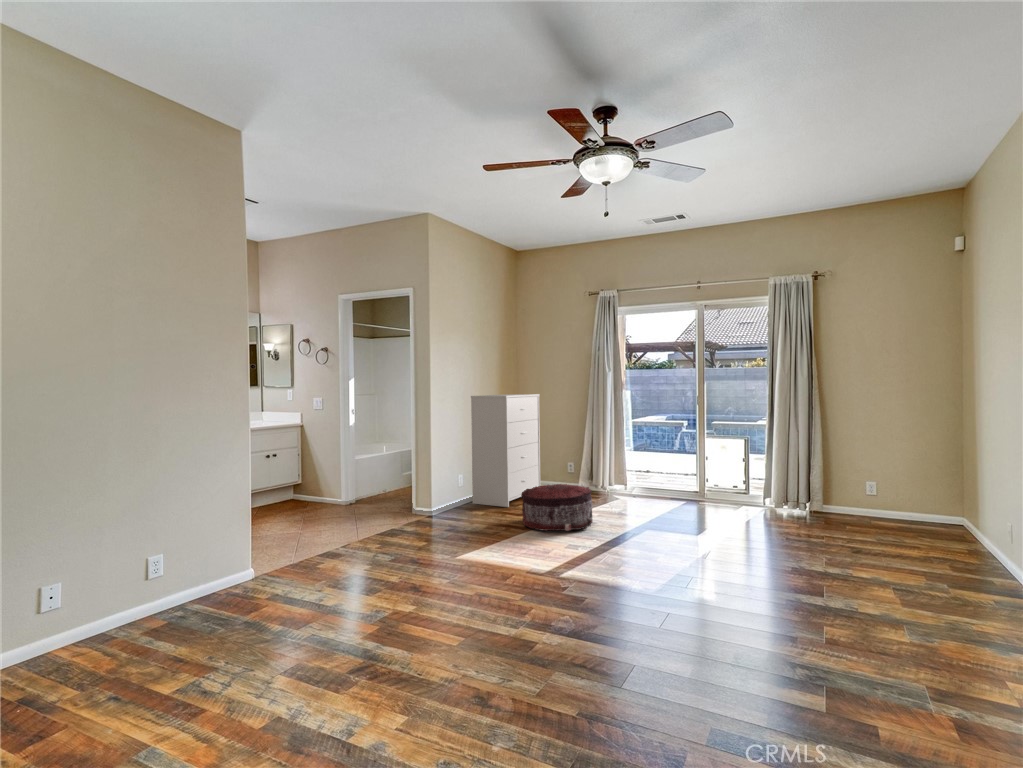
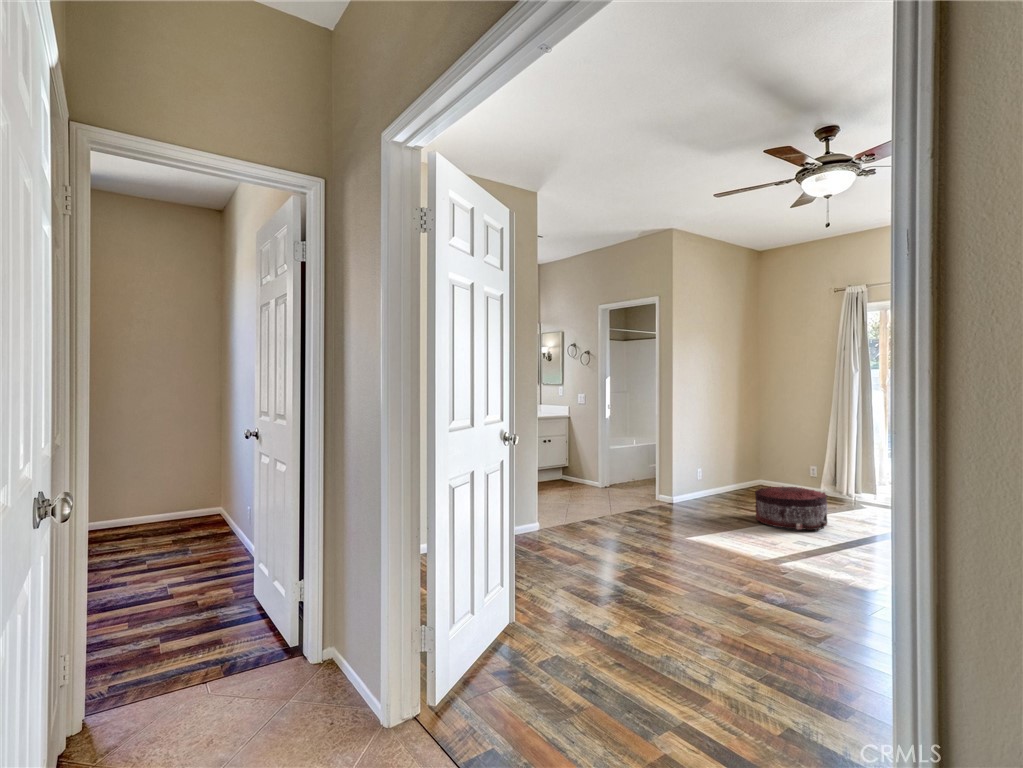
dresser: present [471,394,540,507] -> none [711,401,781,503]

